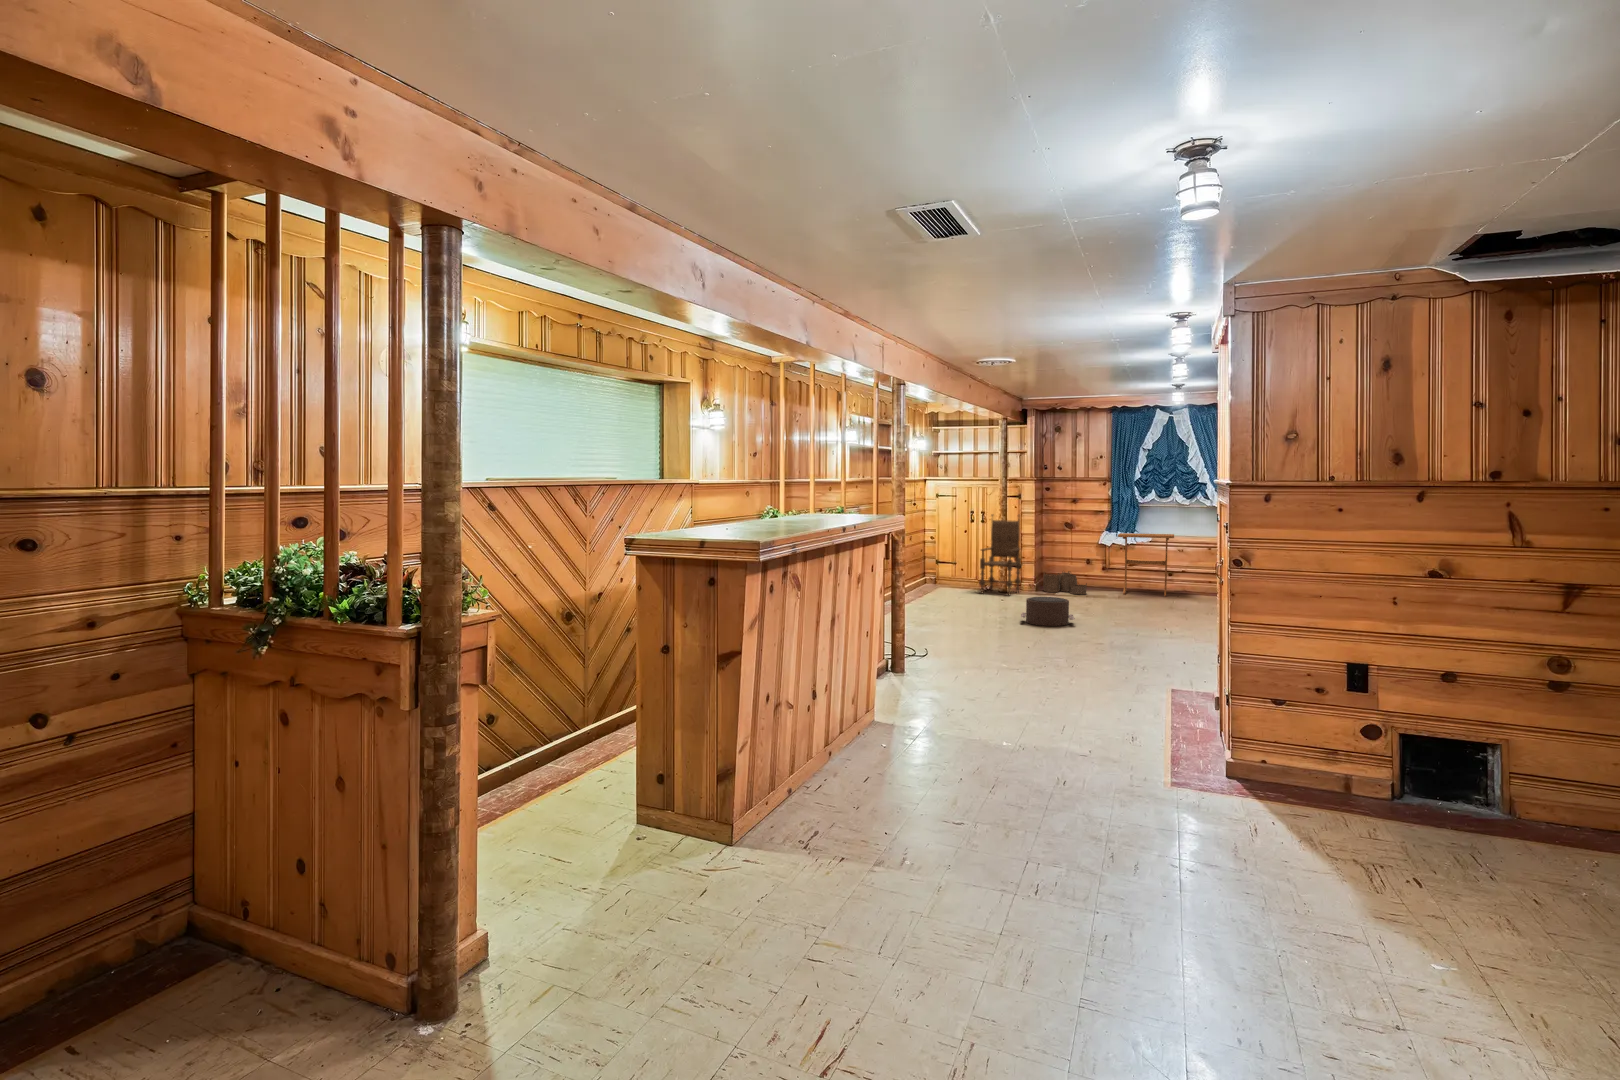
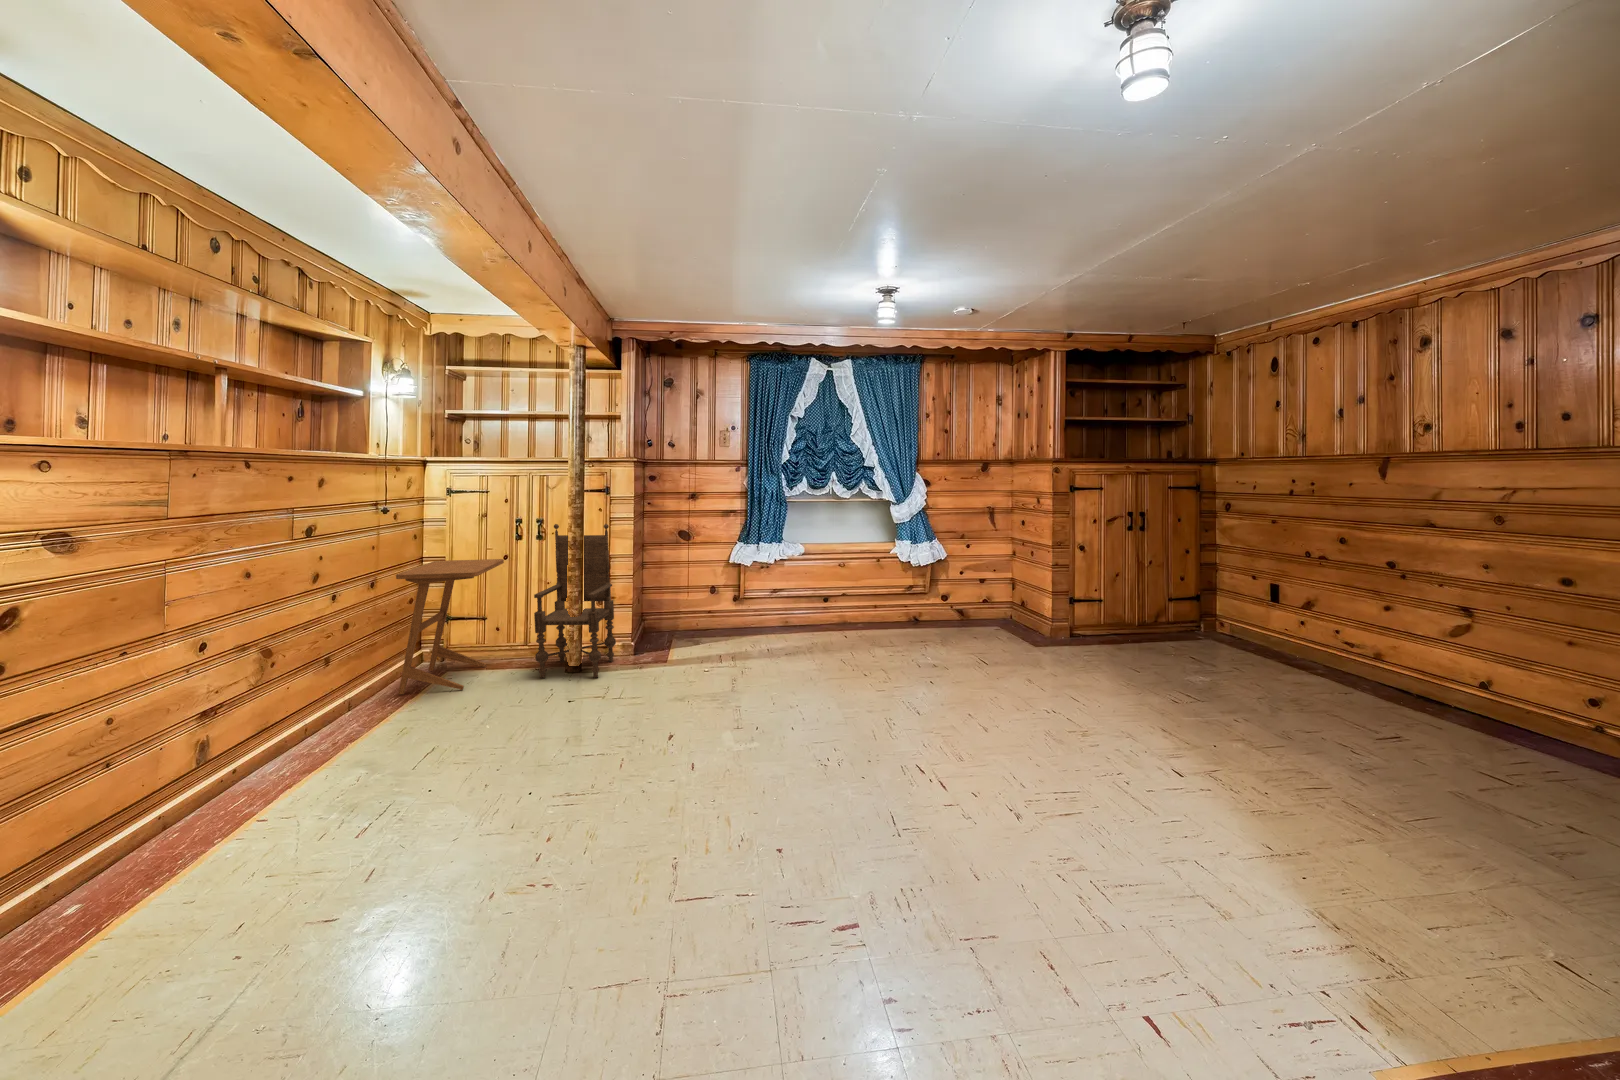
side table: present [1118,533,1174,596] -> present [396,559,504,694]
woven basket: present [1043,571,1087,594] -> none [653,608,724,653]
pouf: present [1021,597,1075,626] -> none [630,733,765,838]

